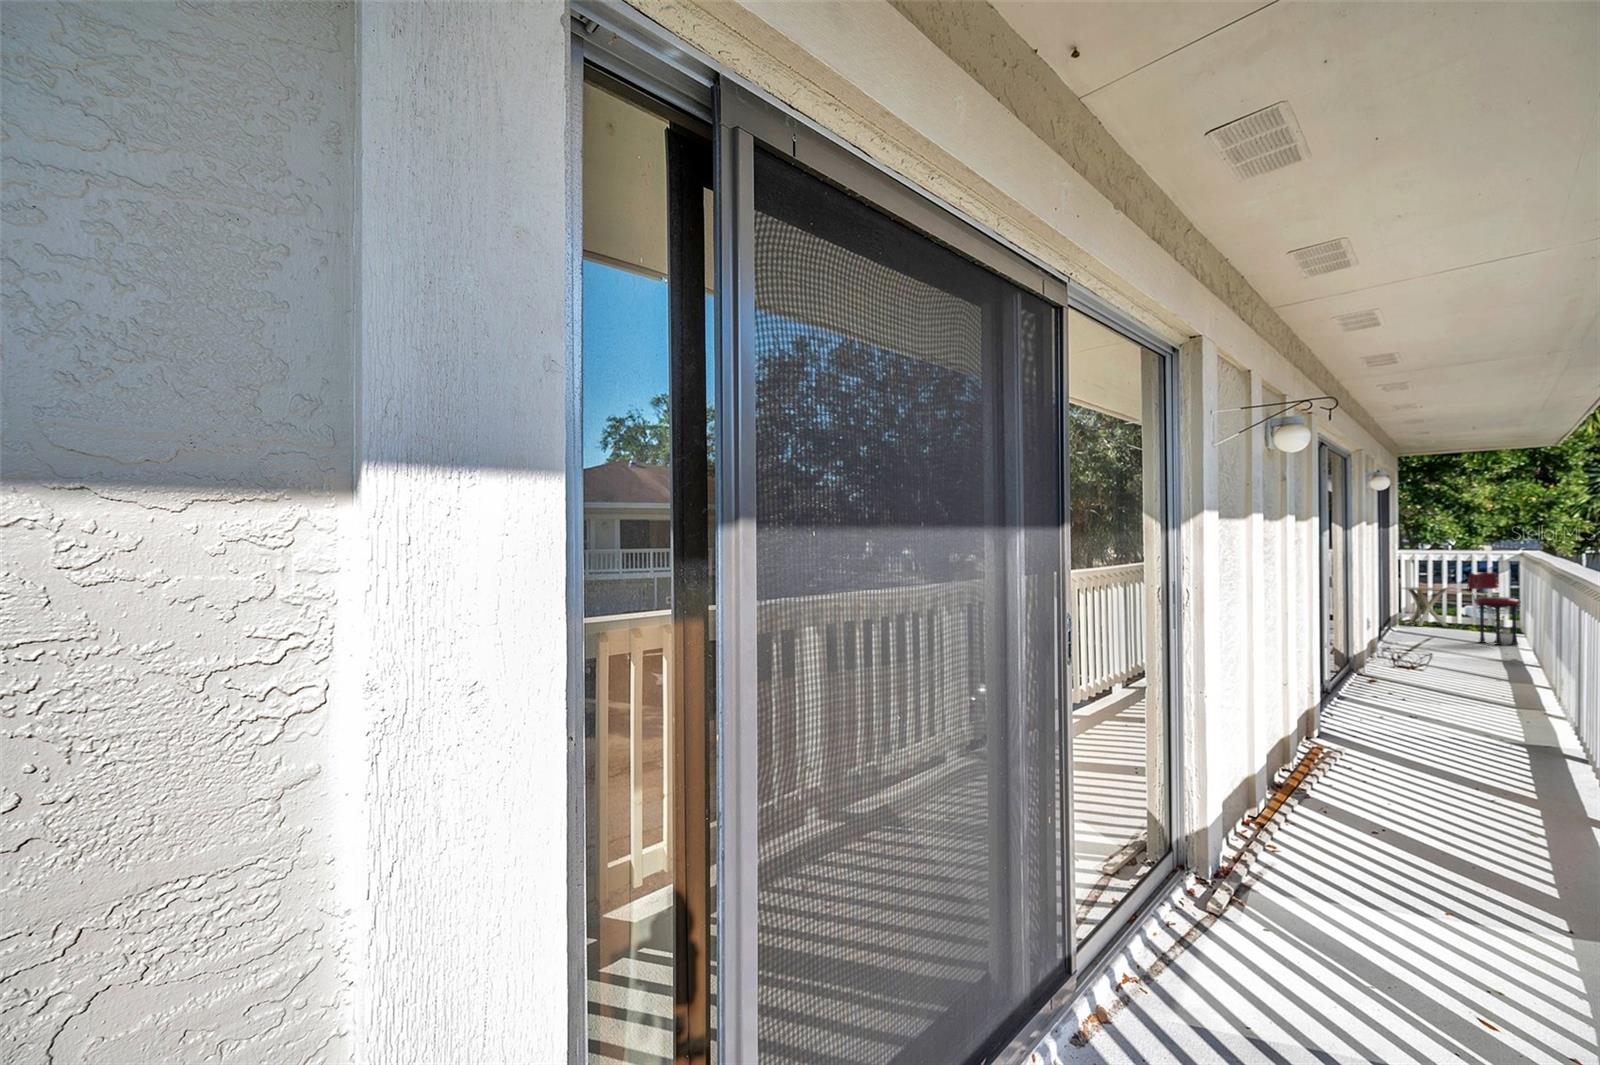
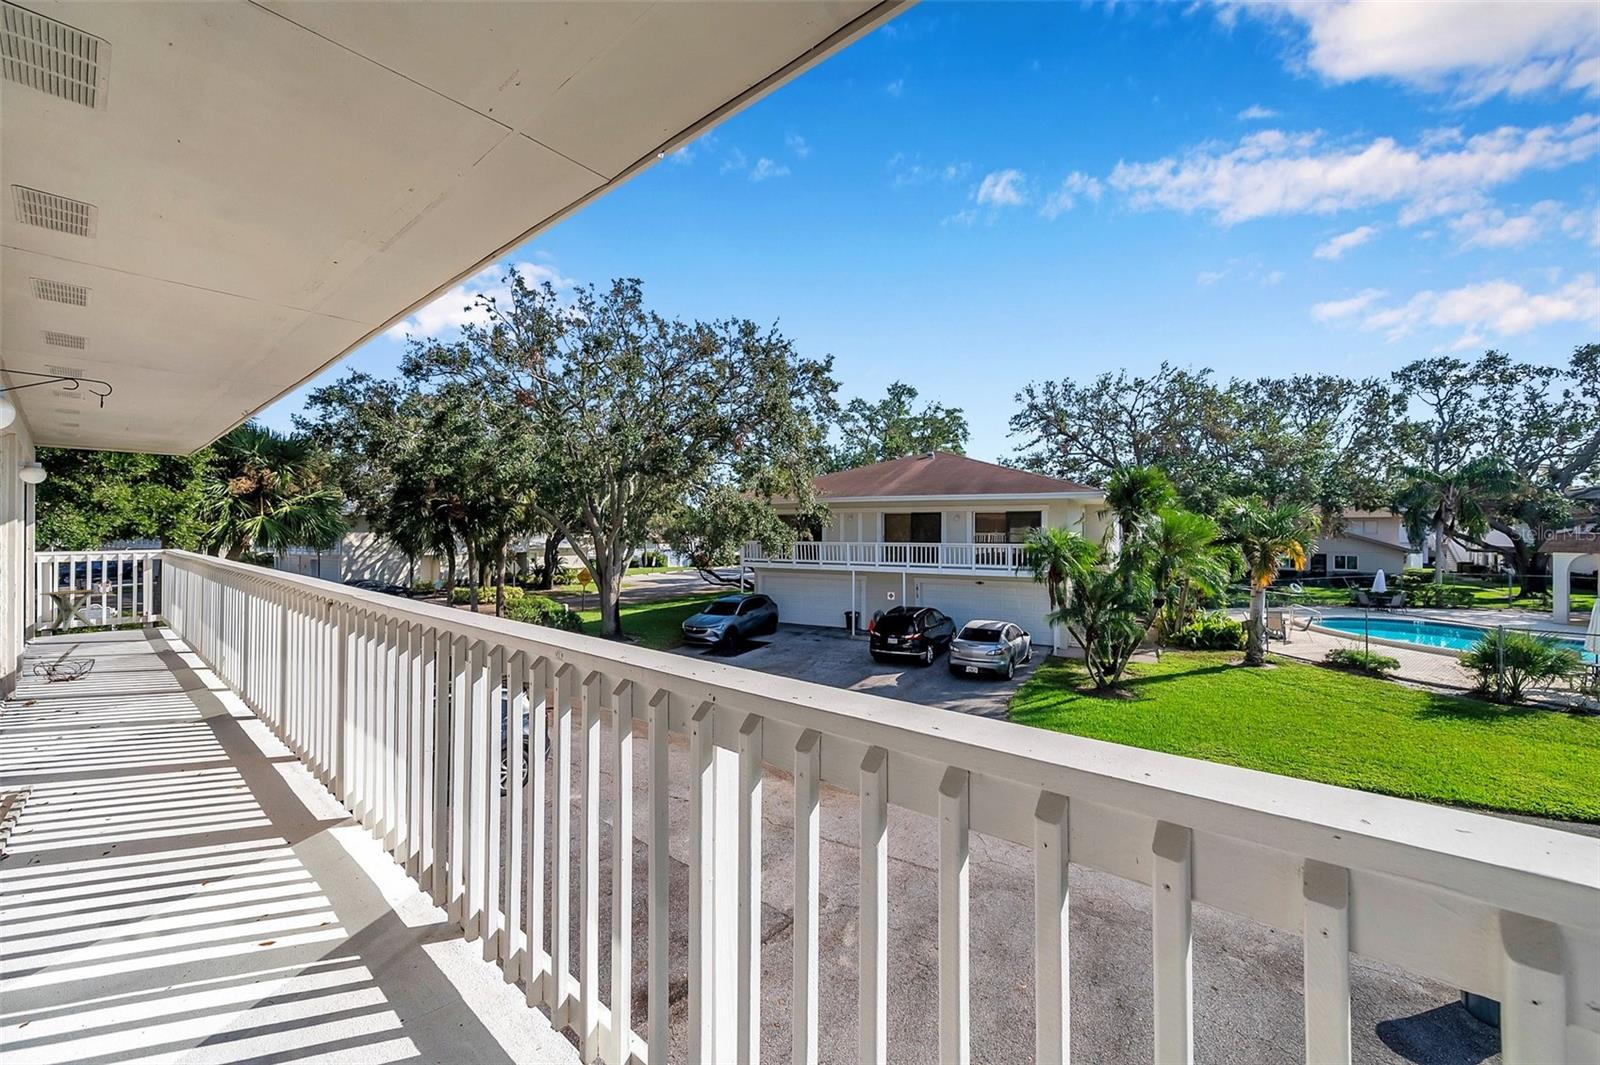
stool: present [1468,573,1521,645] -> none [119,573,170,637]

